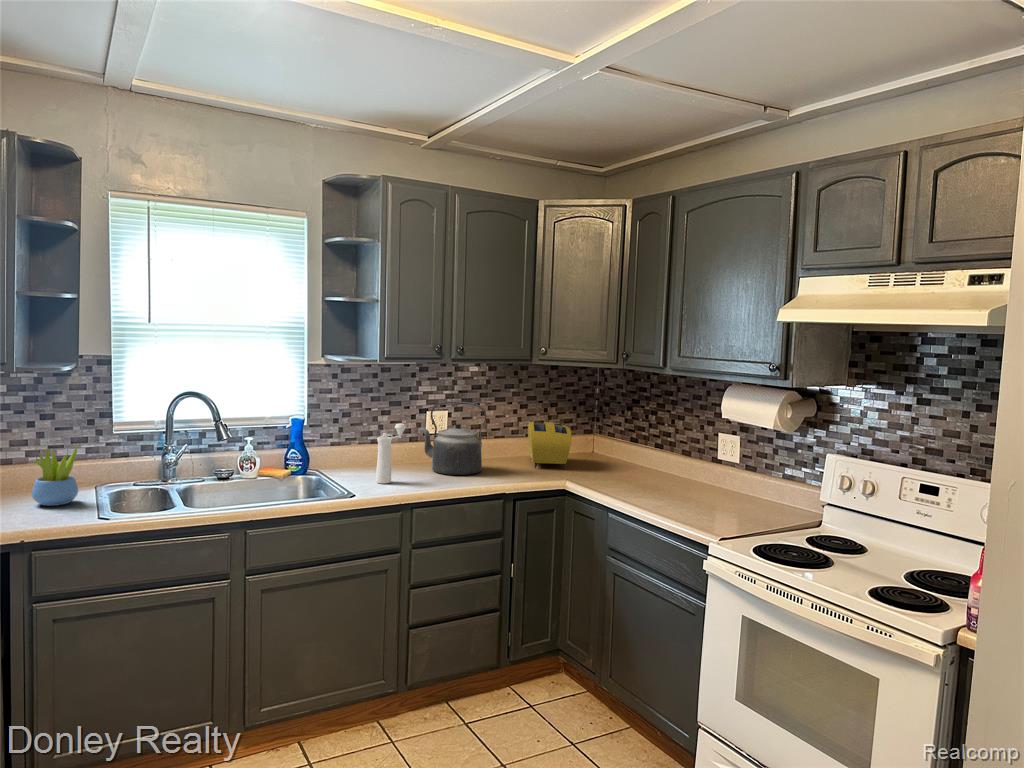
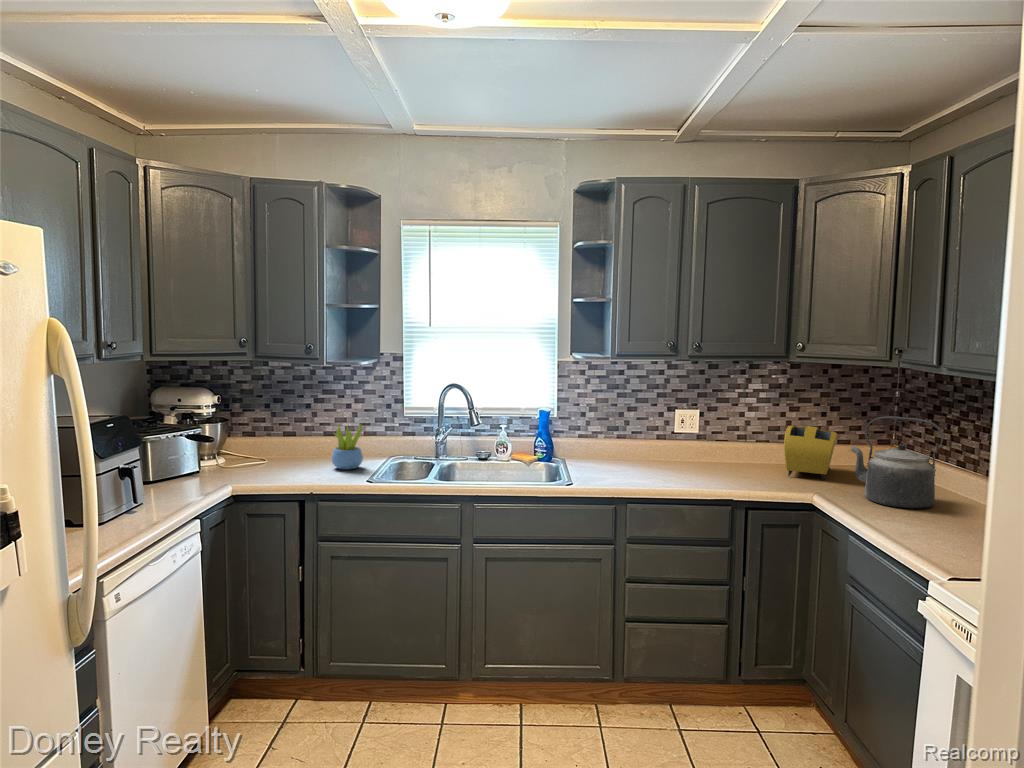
kettle: present [420,401,486,475] -> present [851,416,943,508]
pepper mill: present [376,423,406,483] -> none [604,419,639,477]

